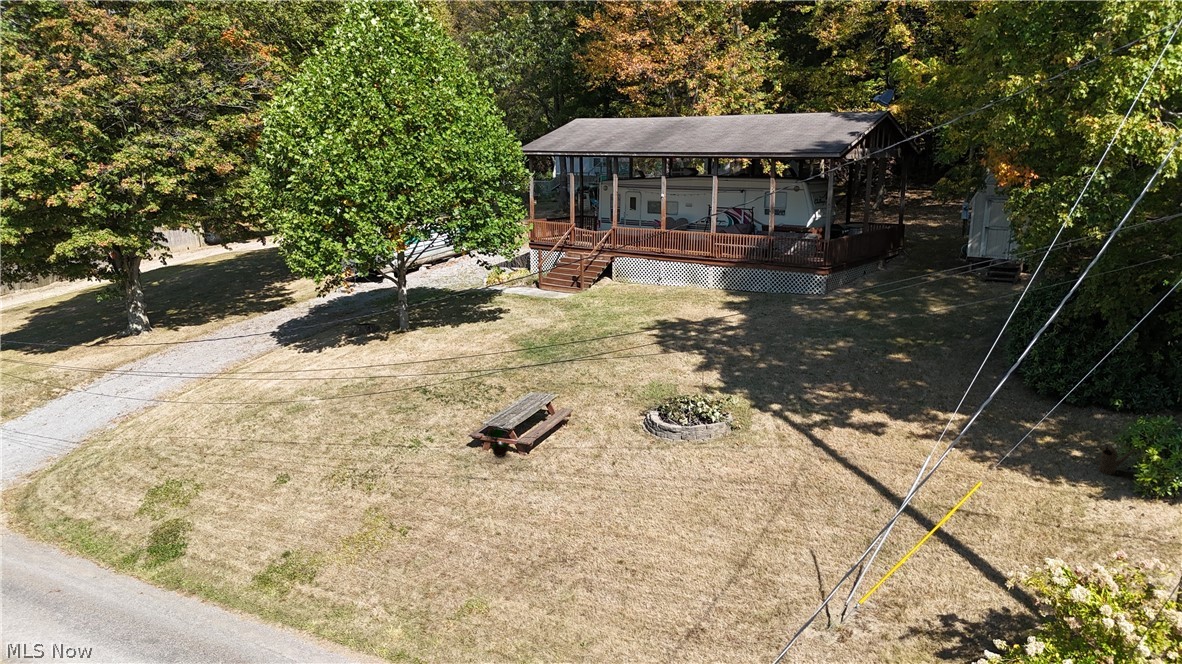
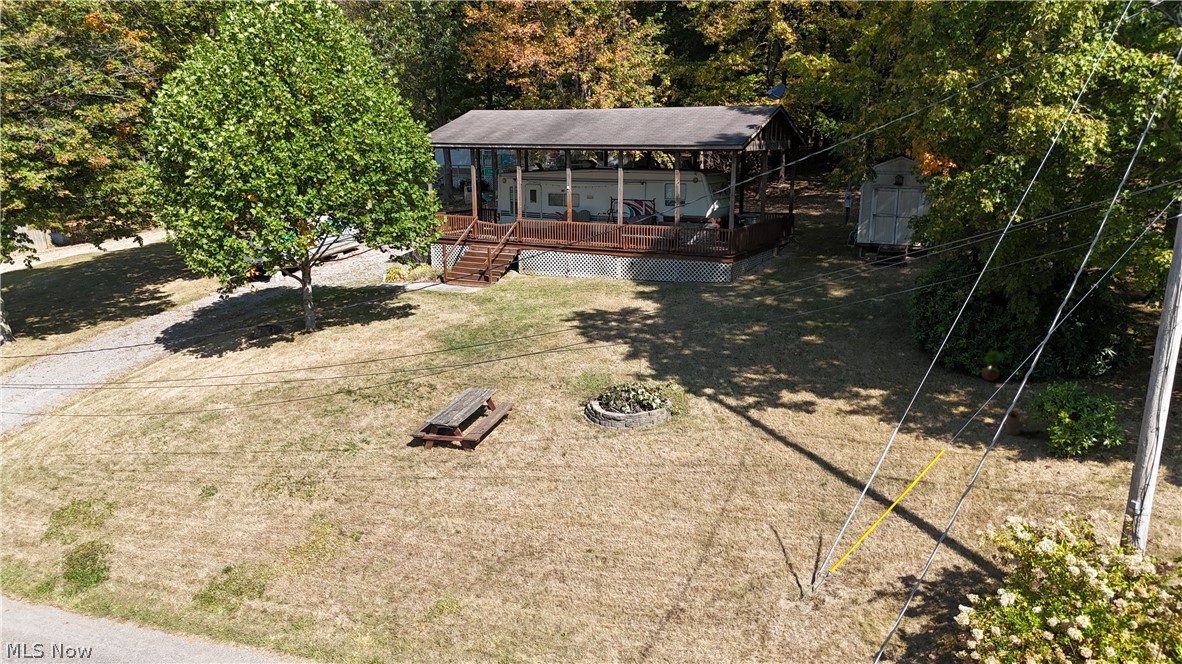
potted tree: present [485,426,508,457] -> present [982,351,1002,381]

